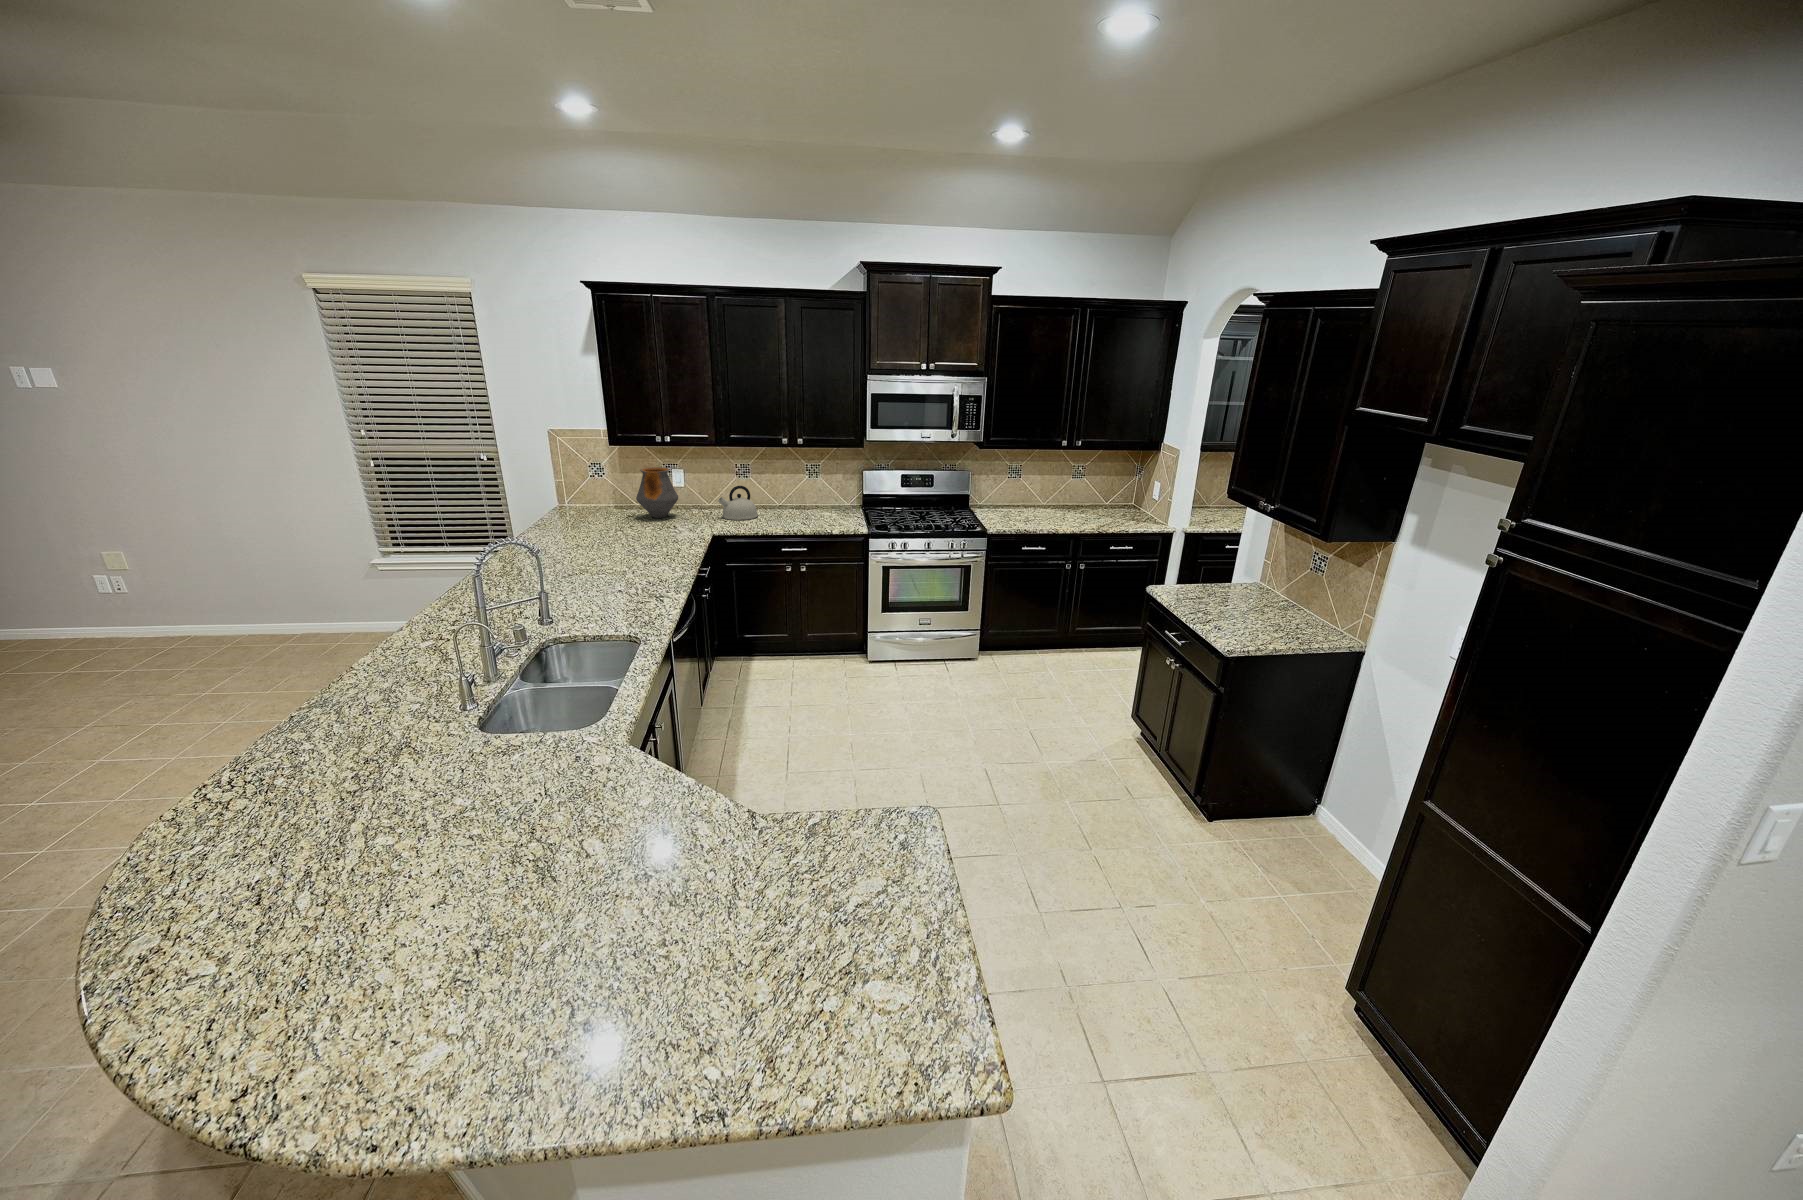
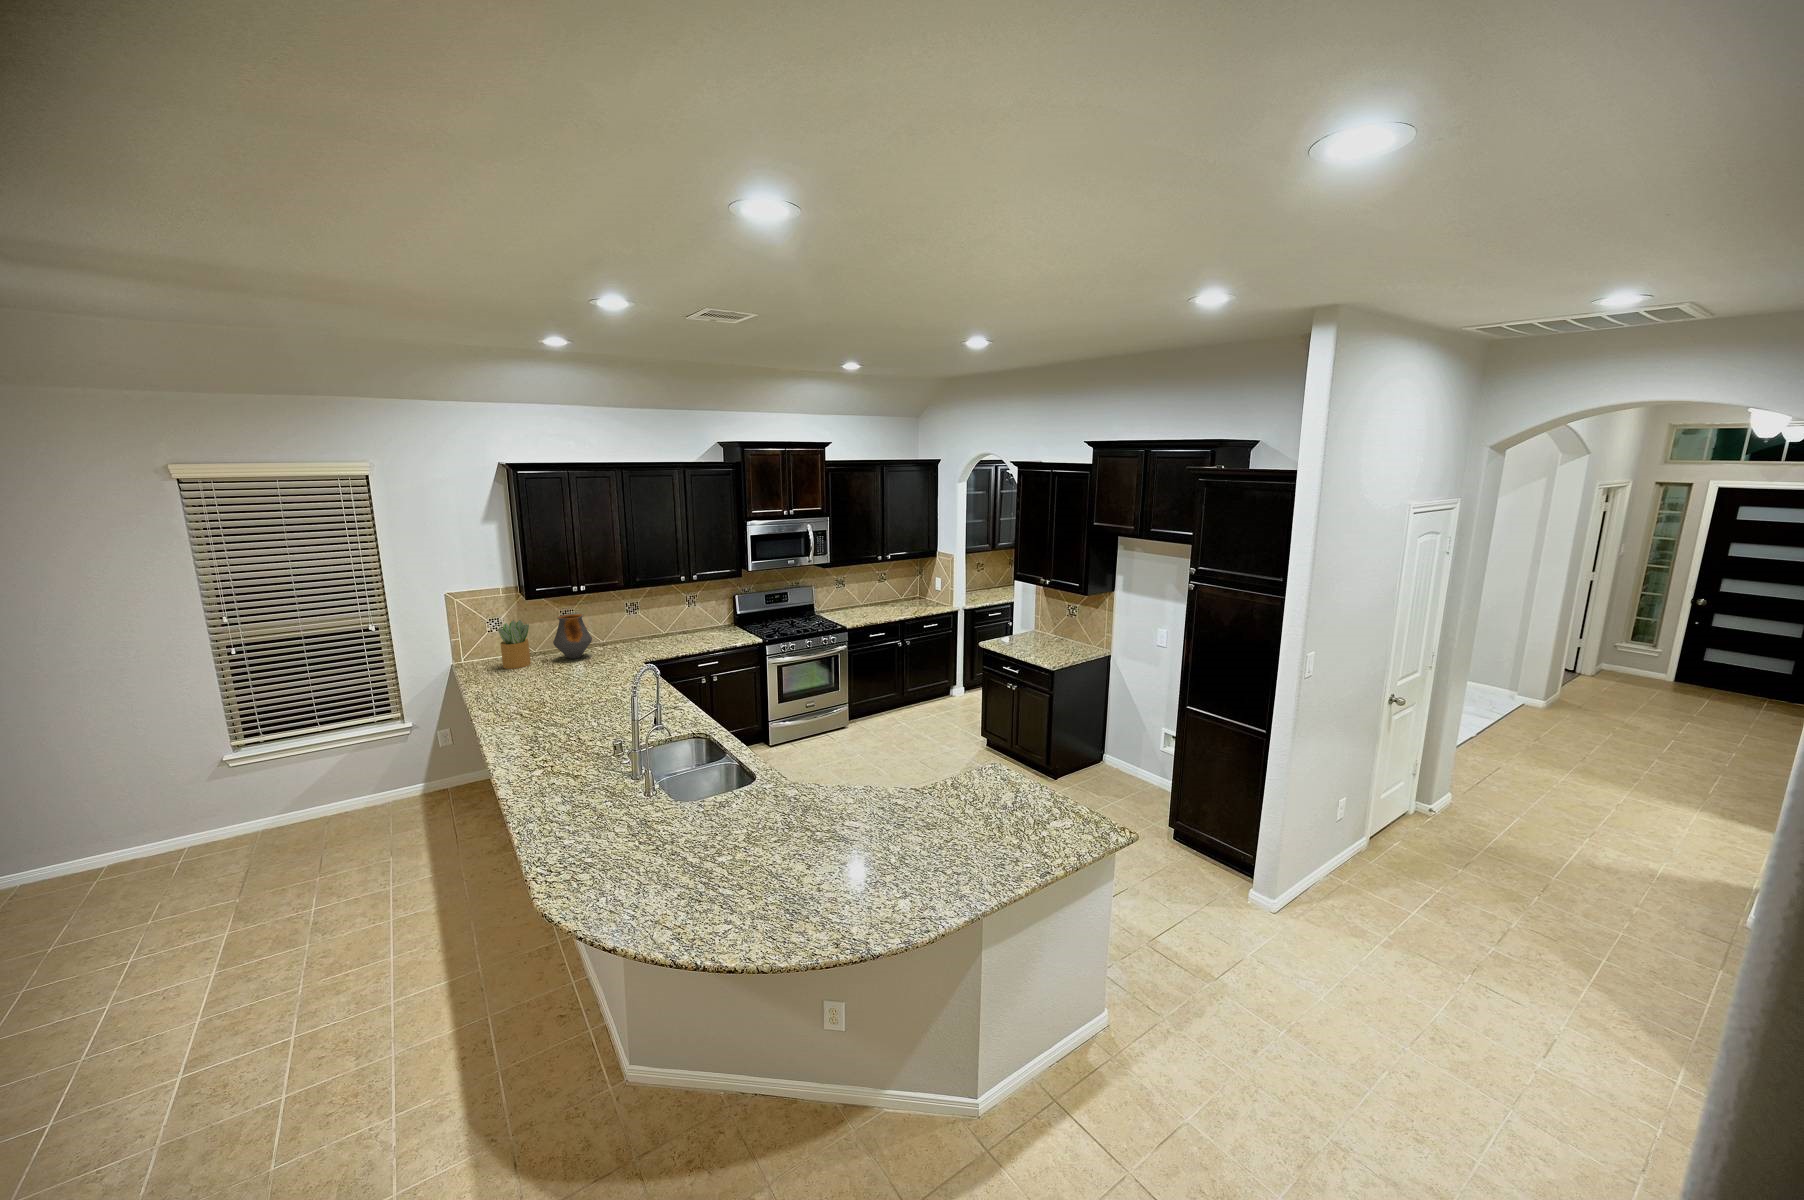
potted plant: none [576,466,617,519] -> present [498,620,531,669]
kettle: present [718,486,758,520] -> none [629,620,662,650]

